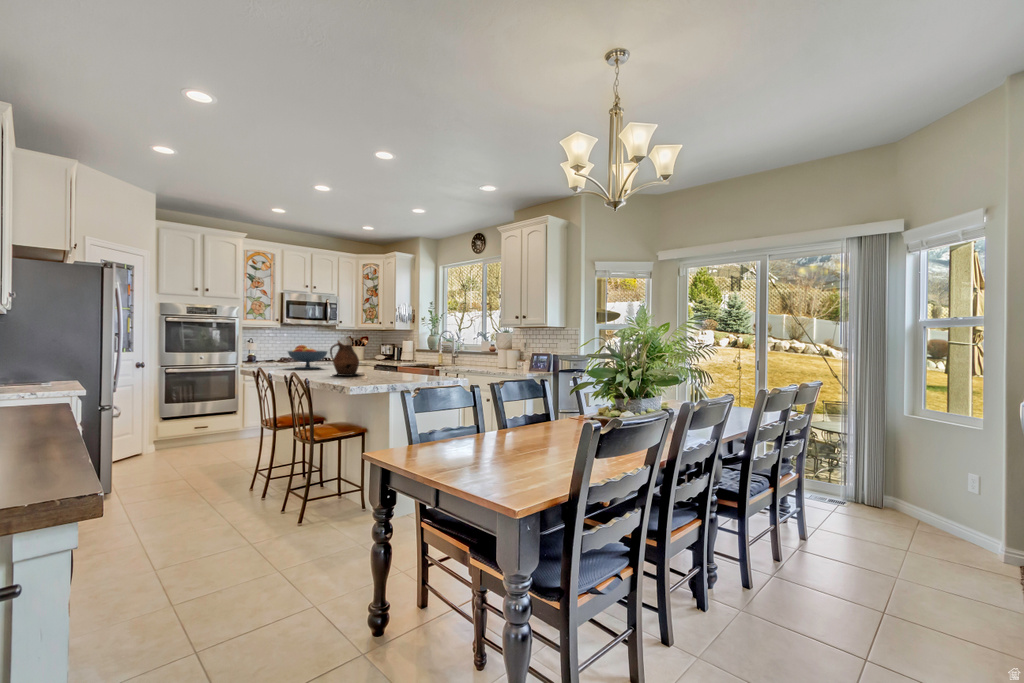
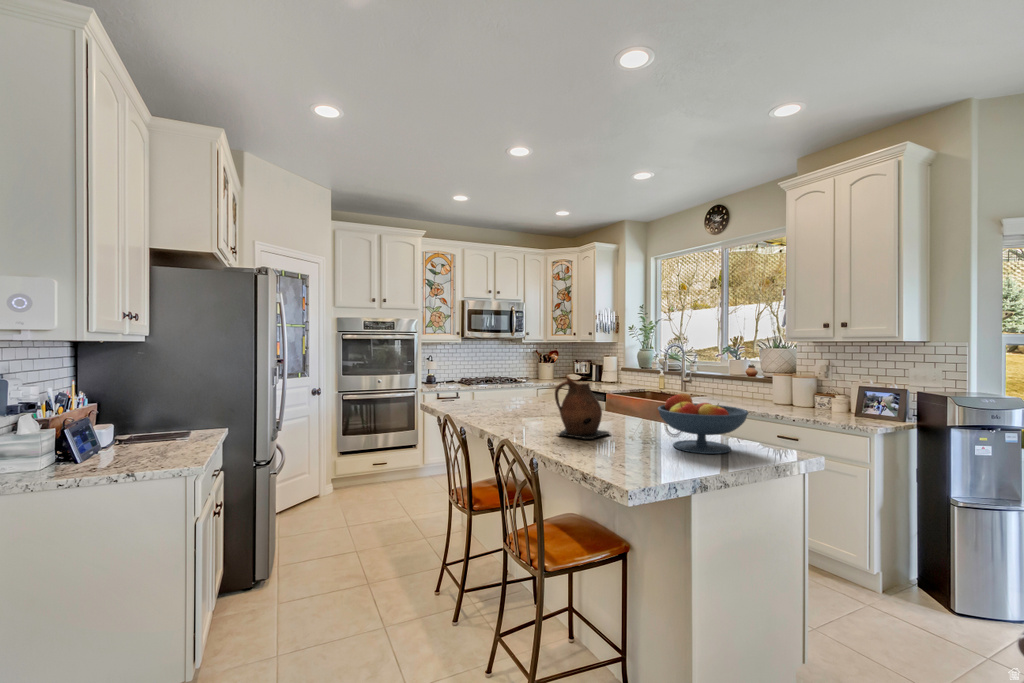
fruit bowl: present [288,345,327,369] -> present [658,394,748,454]

